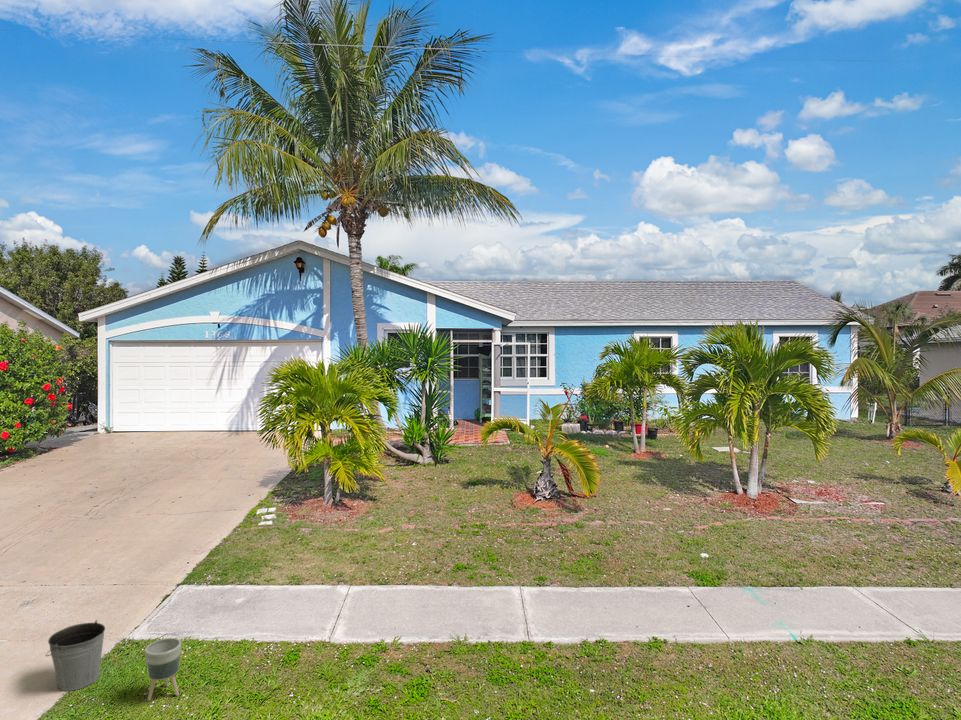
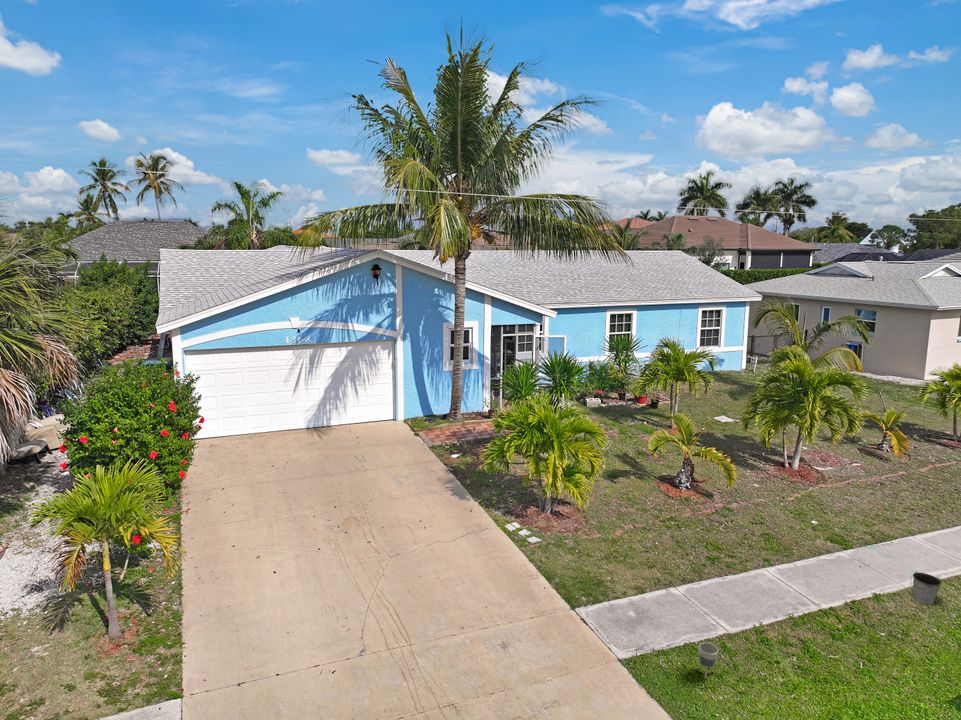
bucket: present [46,620,105,691] -> present [911,572,941,605]

